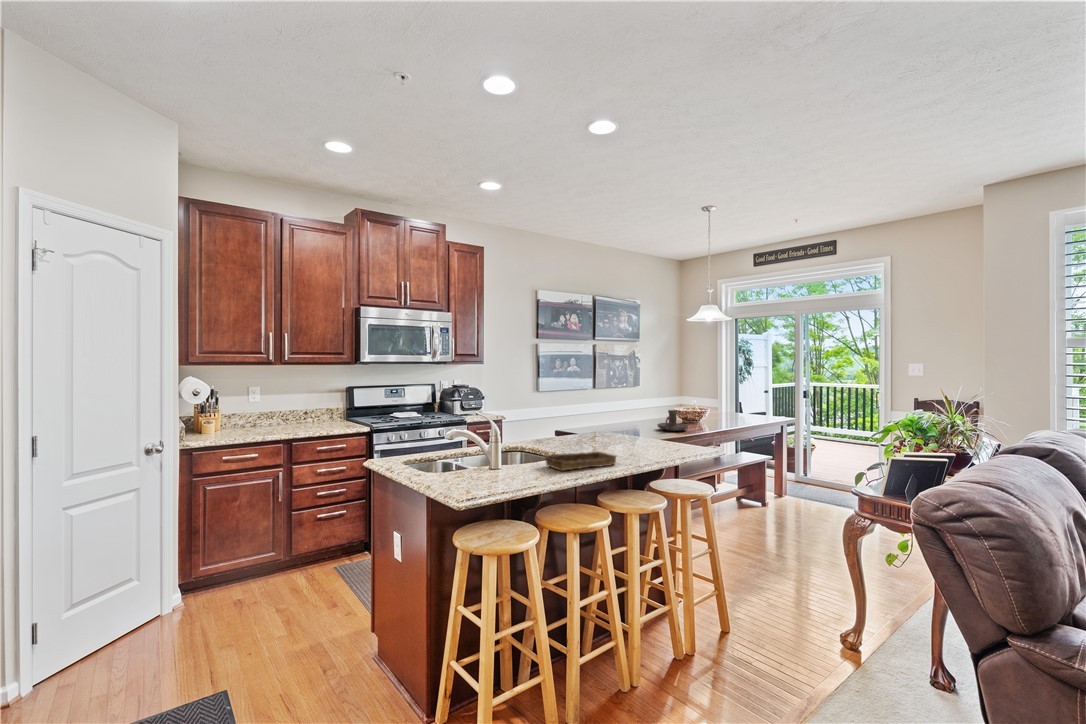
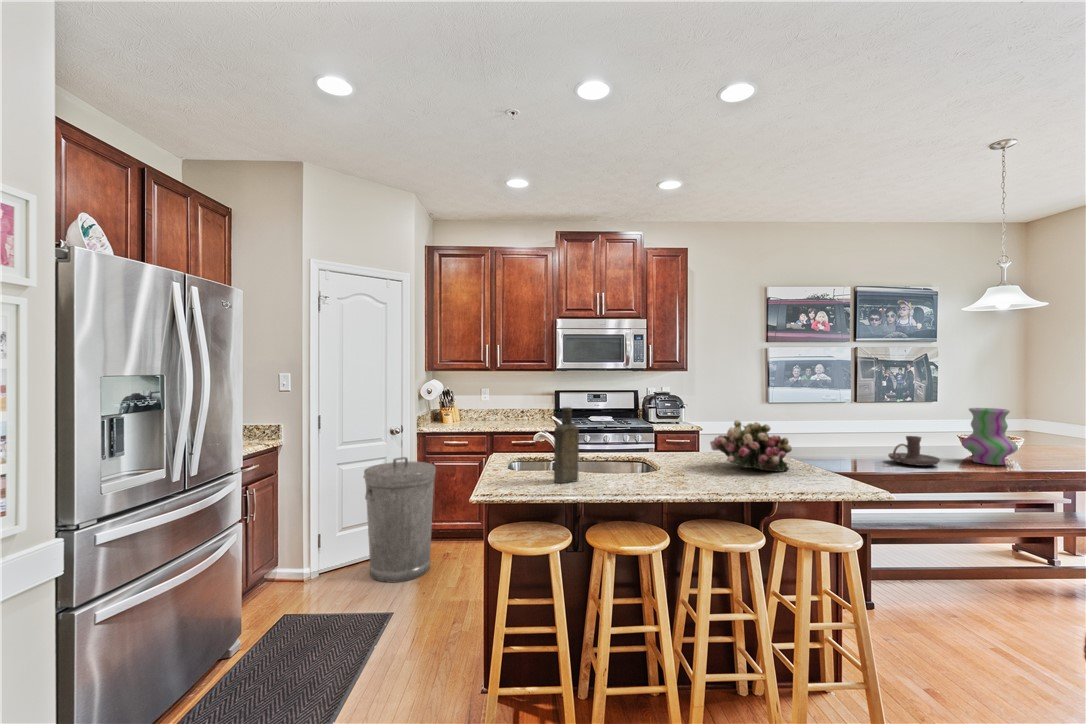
vase: none [690,388,719,426] -> present [962,408,1018,465]
bottle: none [492,400,518,477] -> present [554,407,579,483]
flower arrangement: none [583,405,642,444] -> present [710,420,792,472]
tray: present [545,451,616,471] -> none [612,468,695,490]
trash can: none [120,483,241,663] -> present [363,457,436,583]

